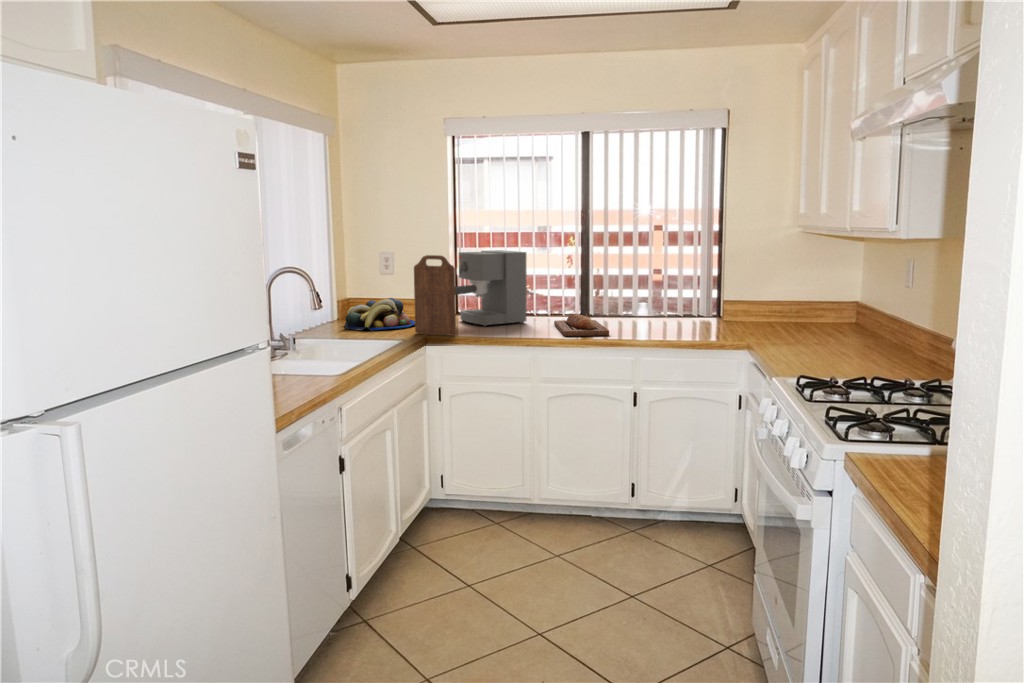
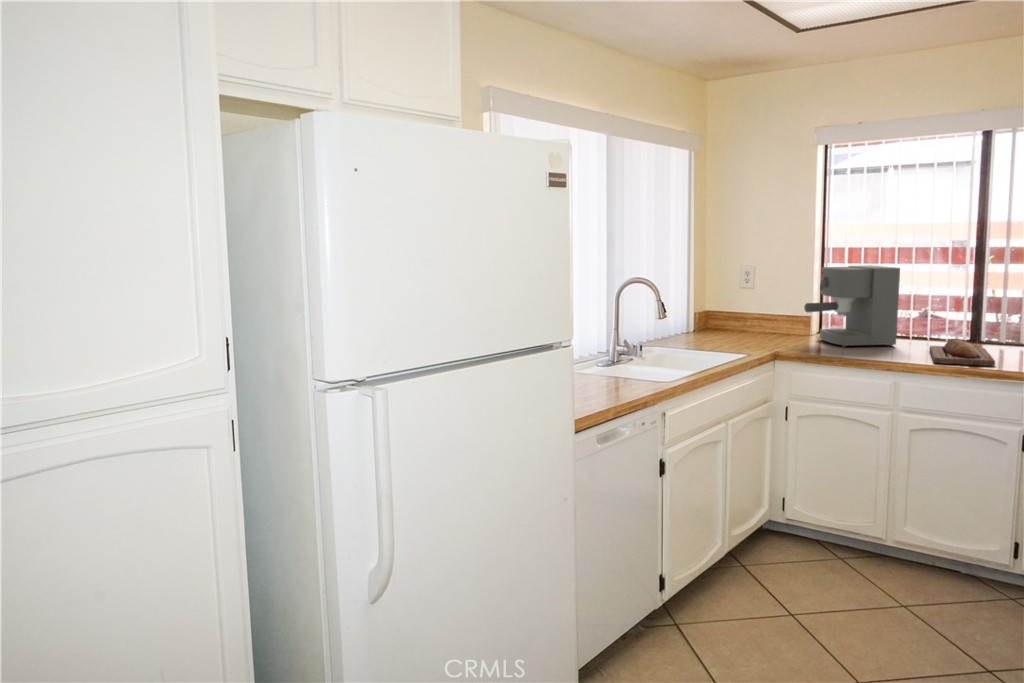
cutting board: present [414,255,456,336] -> none [763,270,808,354]
fruit bowl: present [345,298,415,330] -> none [695,312,771,344]

